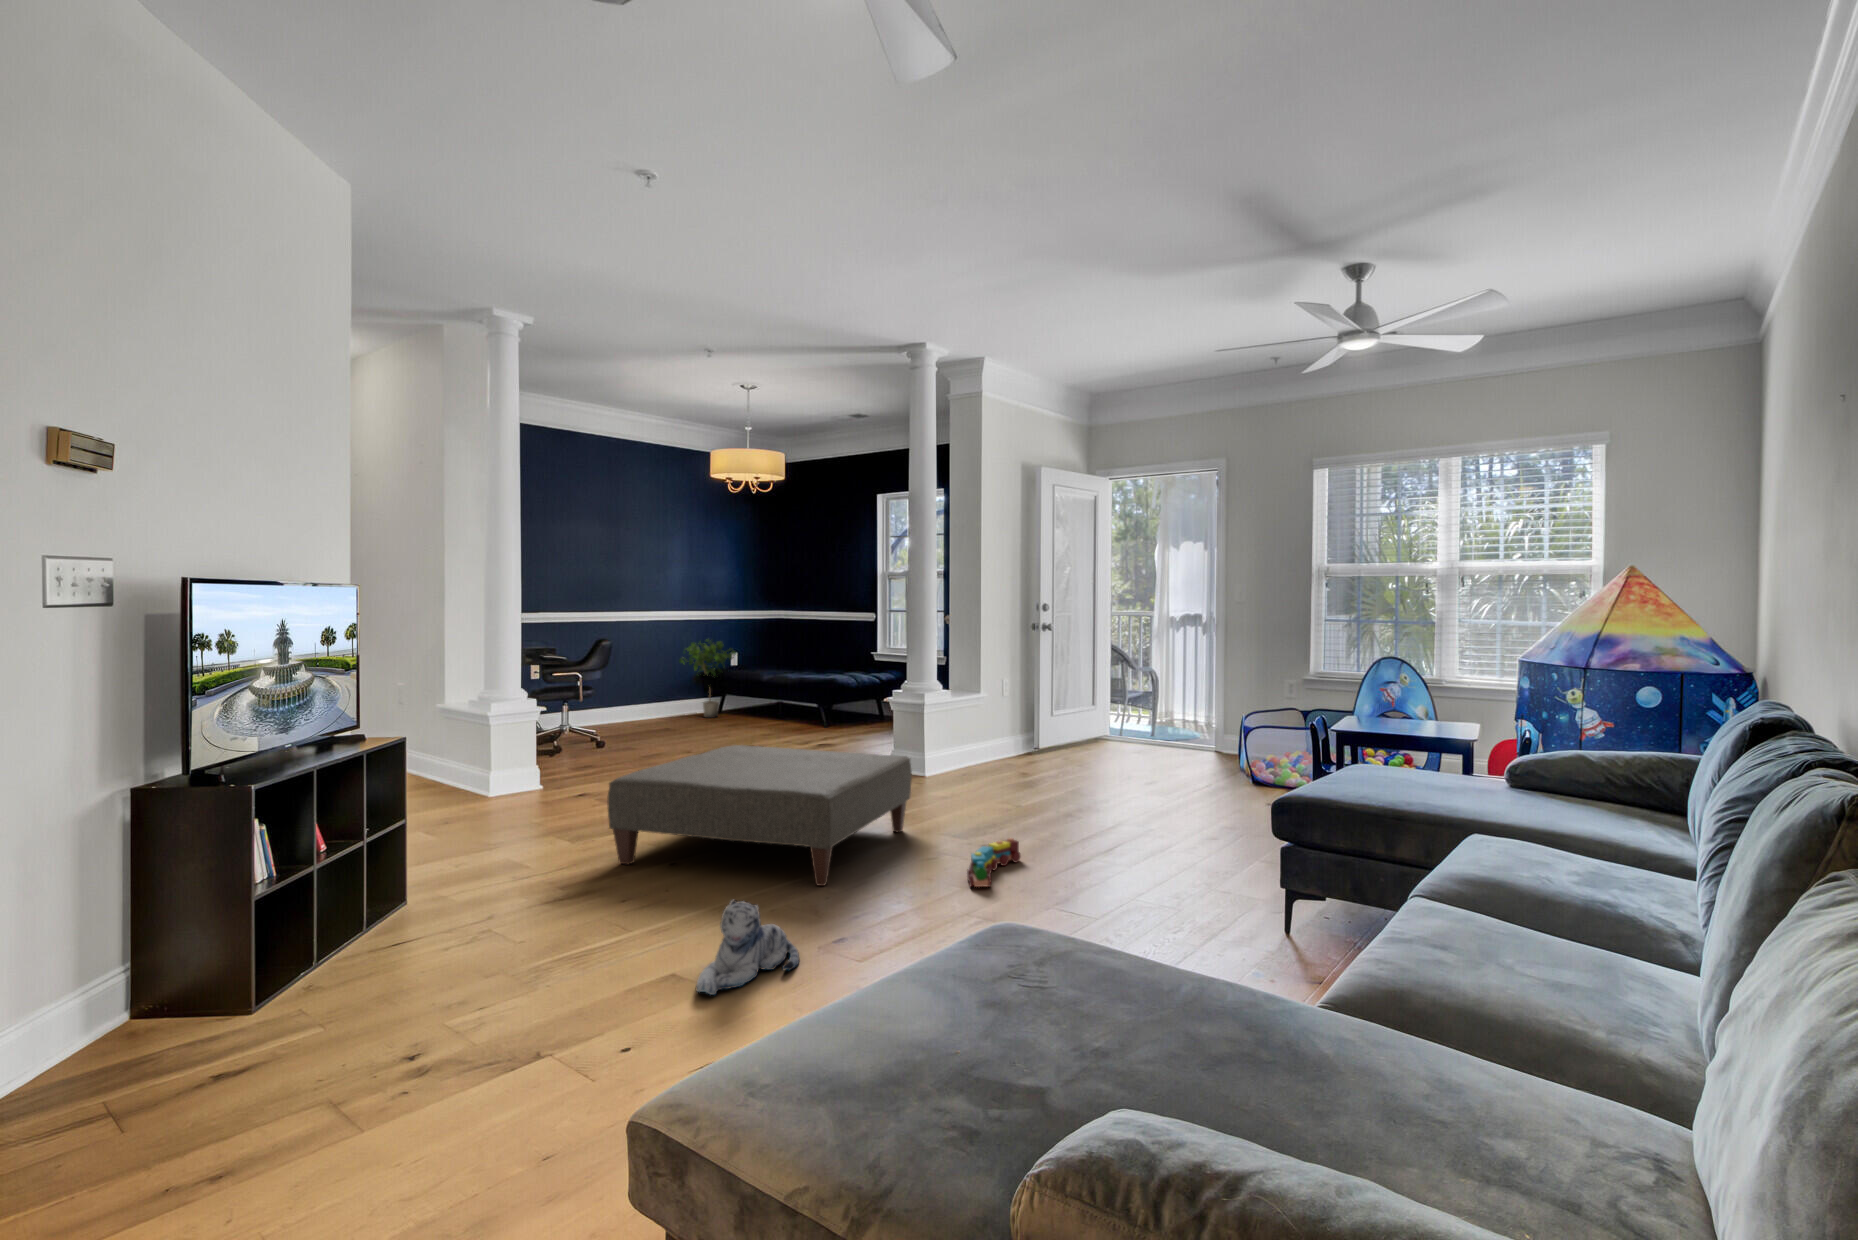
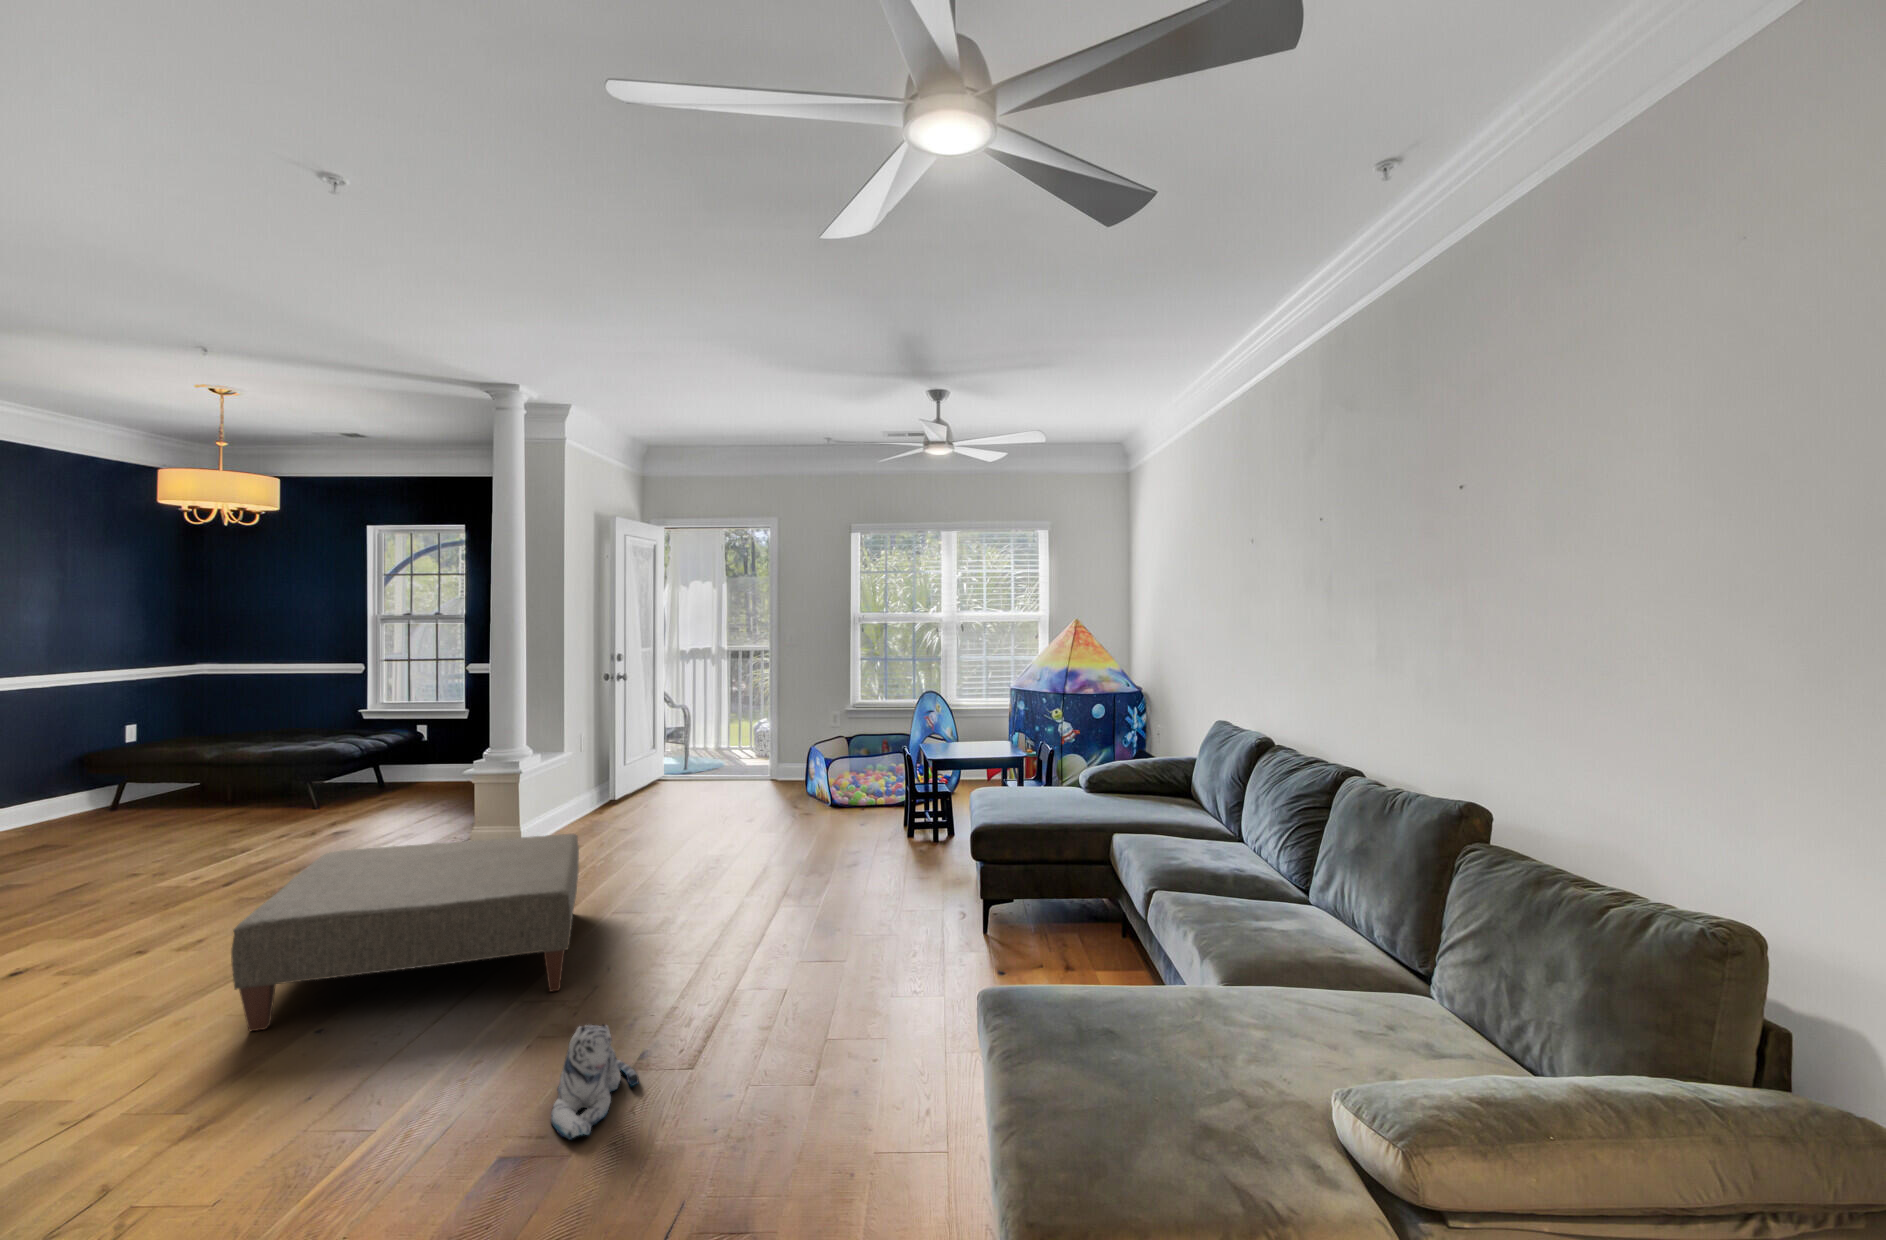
potted plant: present [679,639,736,718] -> none [51,708,161,815]
toy train: present [967,838,1021,887] -> none [692,898,729,954]

